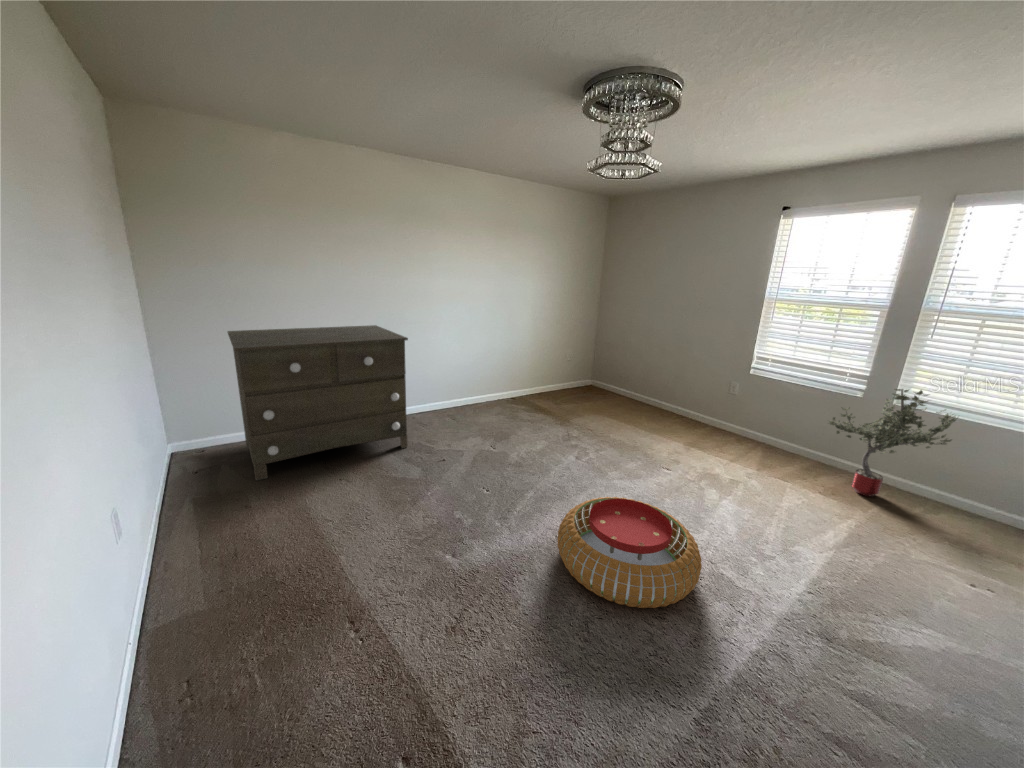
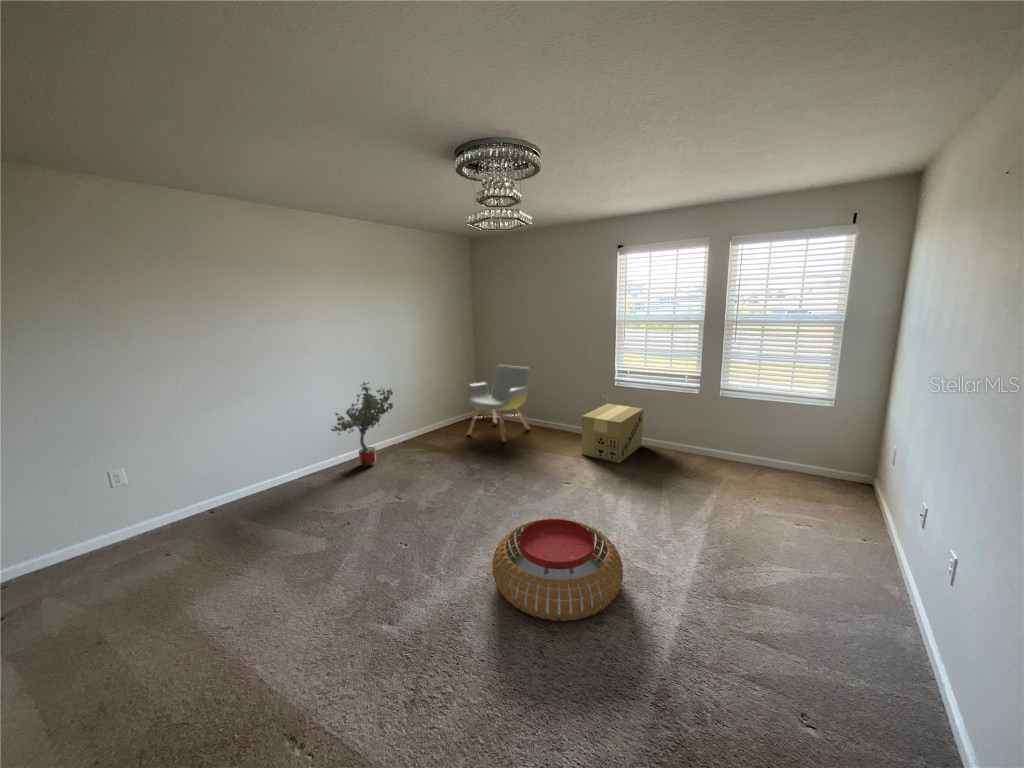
dresser: present [228,325,408,480] -> none [31,387,303,606]
armchair: none [556,336,663,423] -> present [467,365,530,442]
potted tree: present [829,389,957,496] -> present [331,382,393,466]
cardboard box: none [692,393,781,462] -> present [581,404,644,463]

